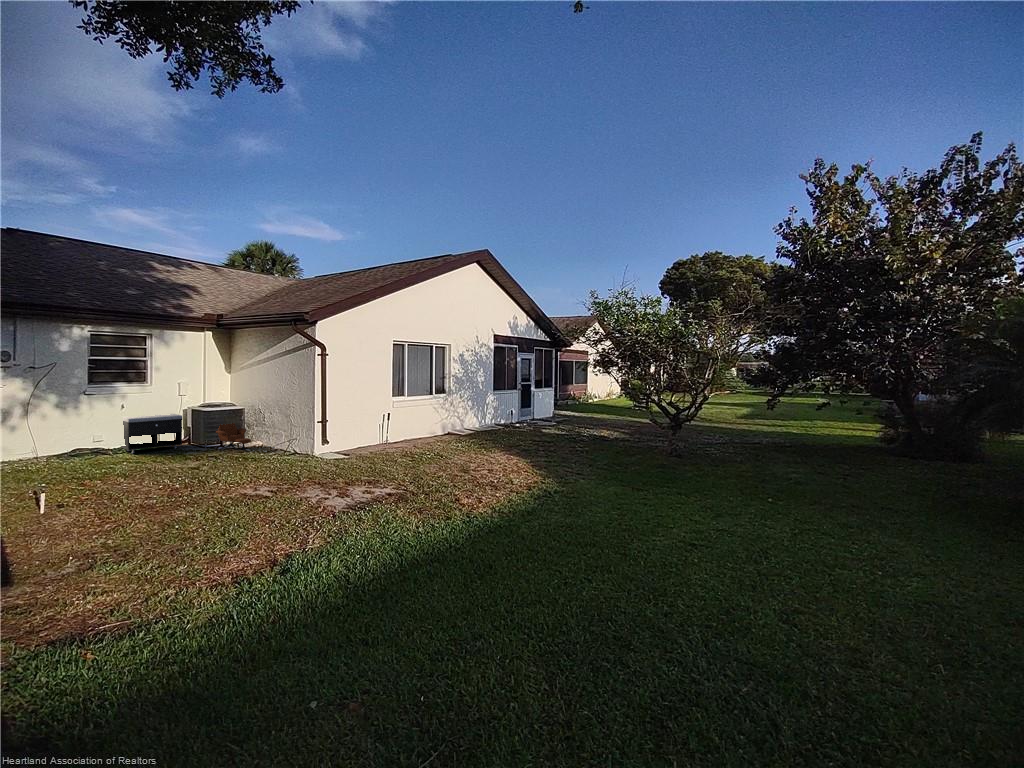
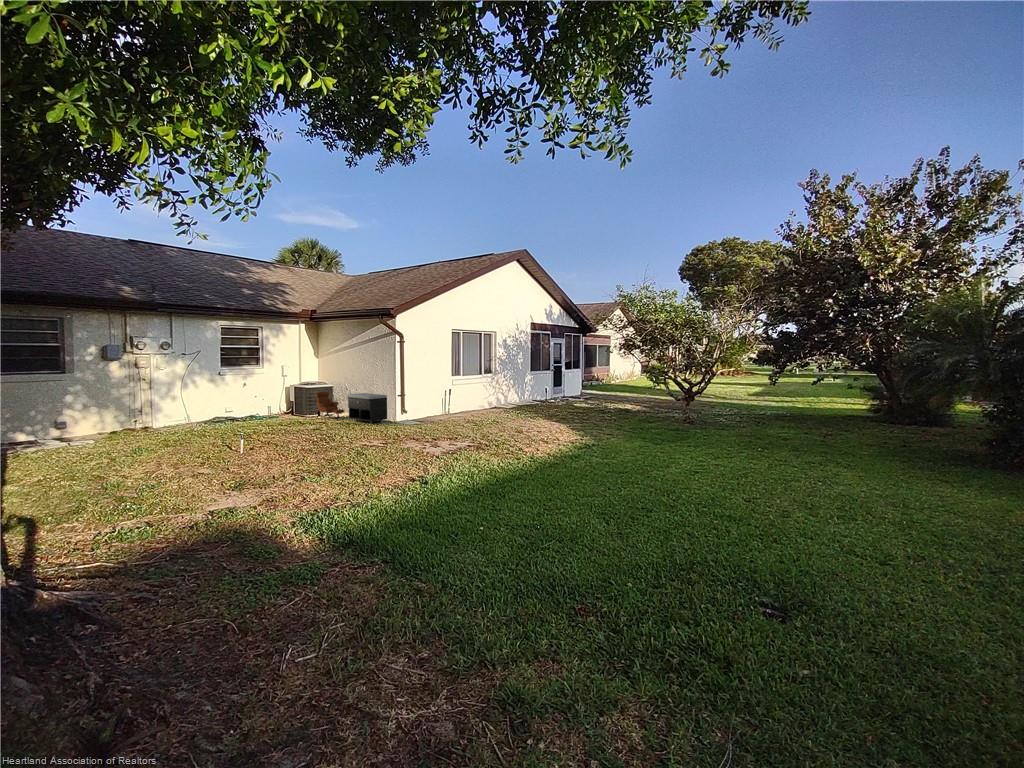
storage bench: present [121,414,182,453] -> present [347,393,387,424]

